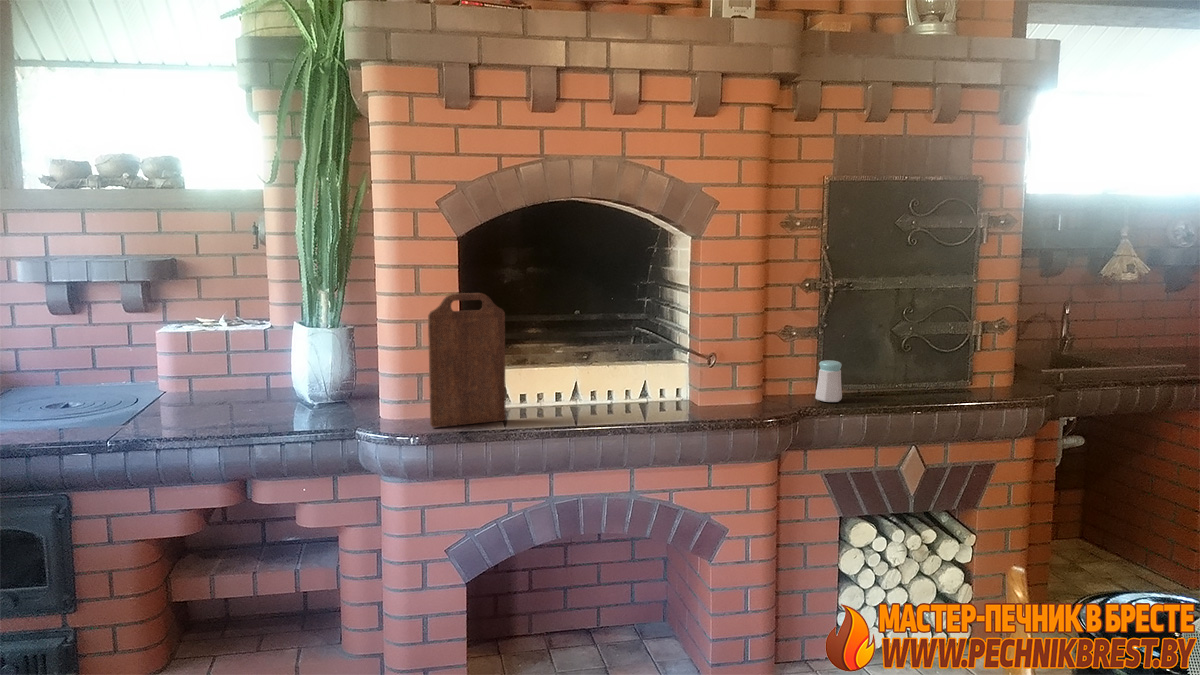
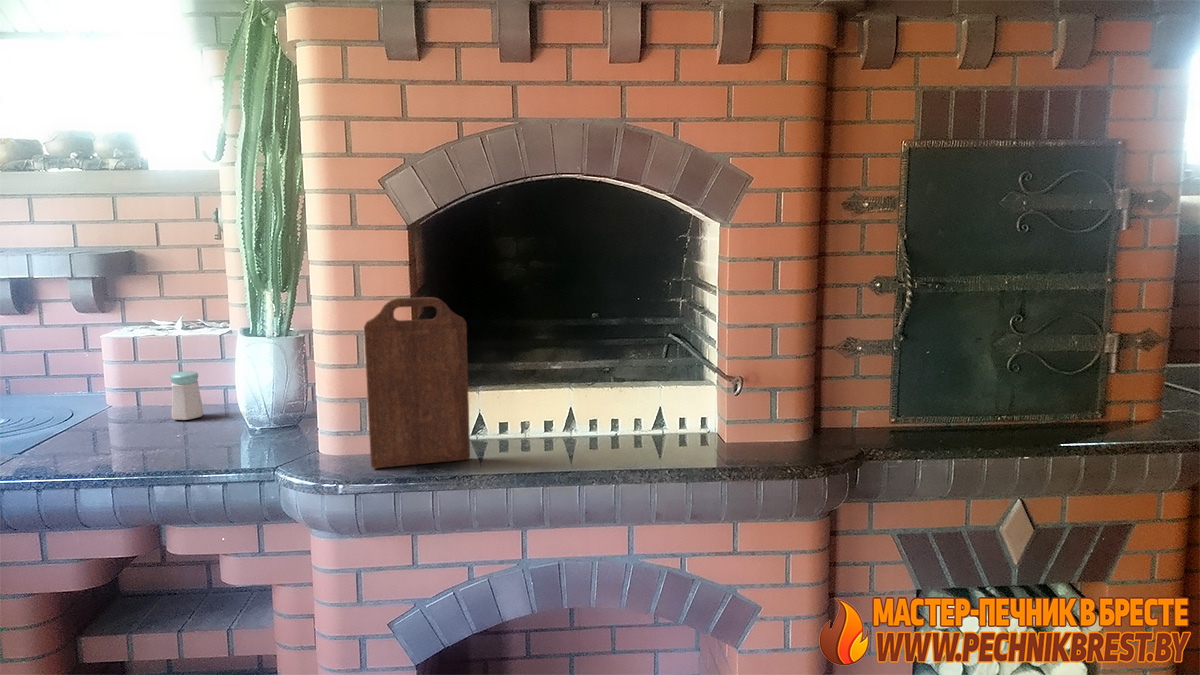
salt shaker: present [815,360,842,402] -> present [170,371,203,420]

